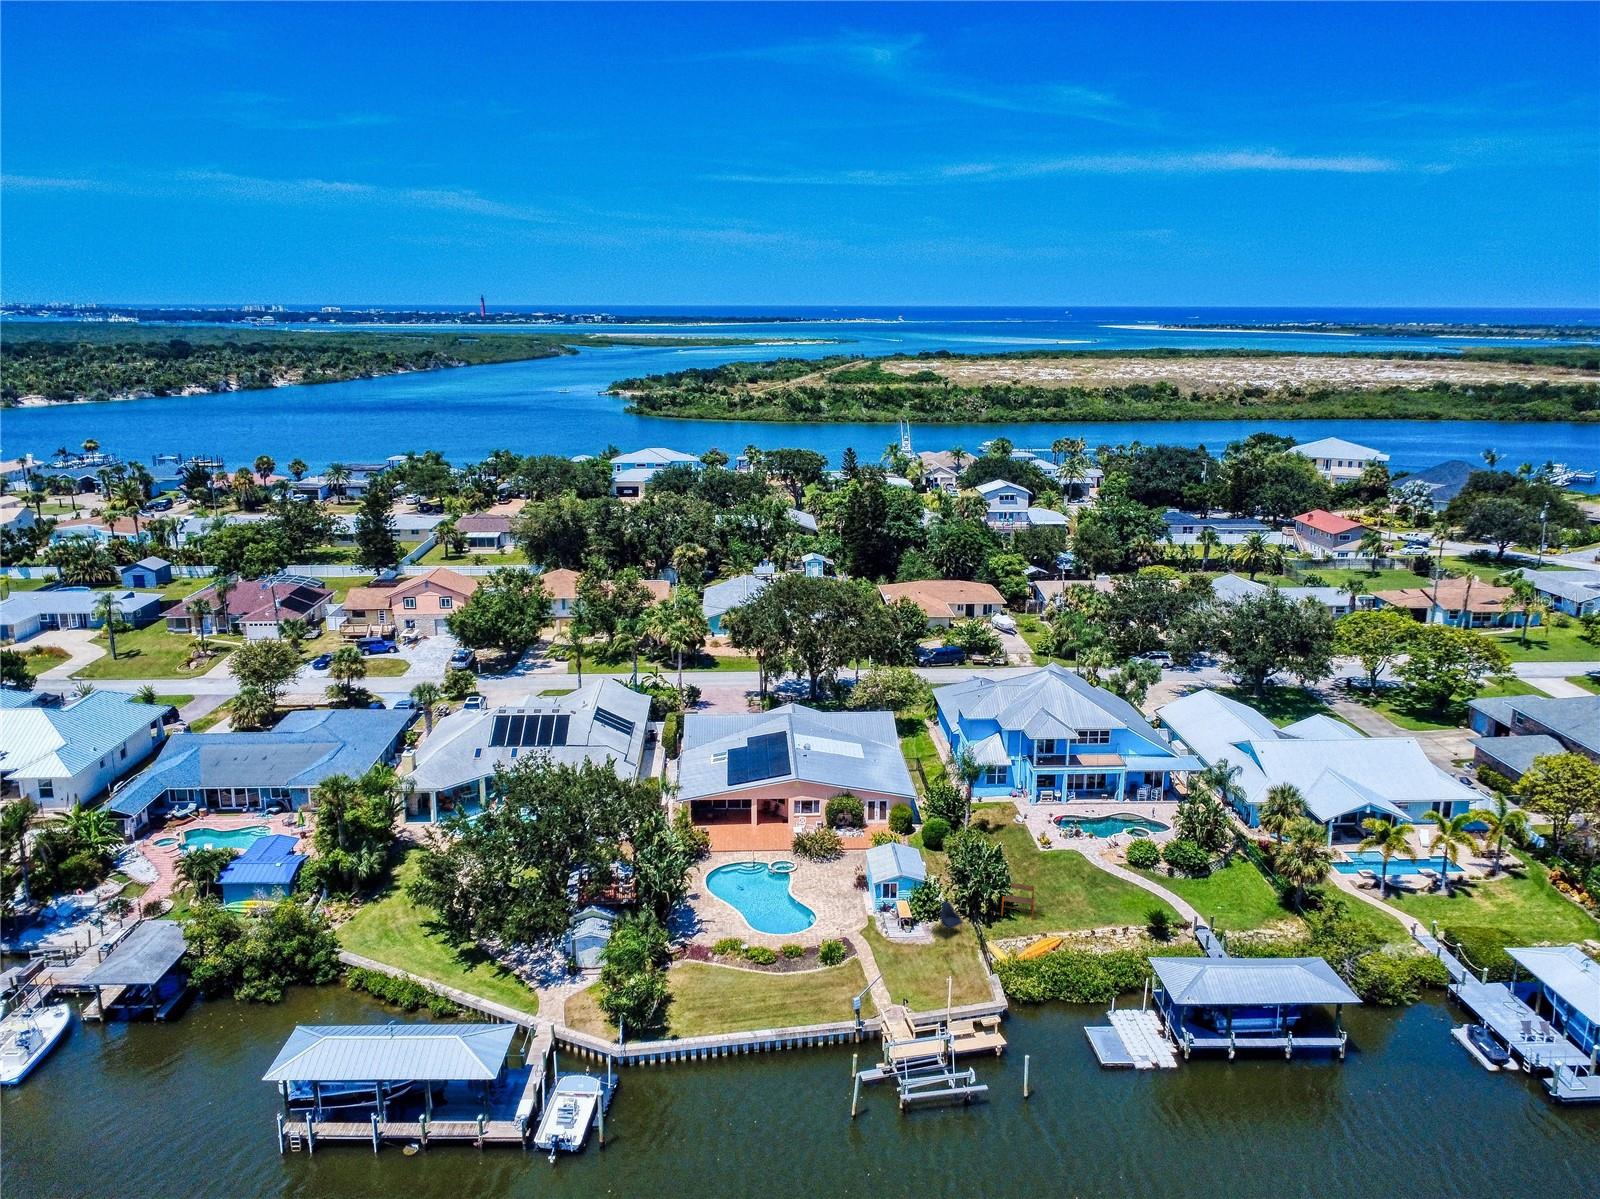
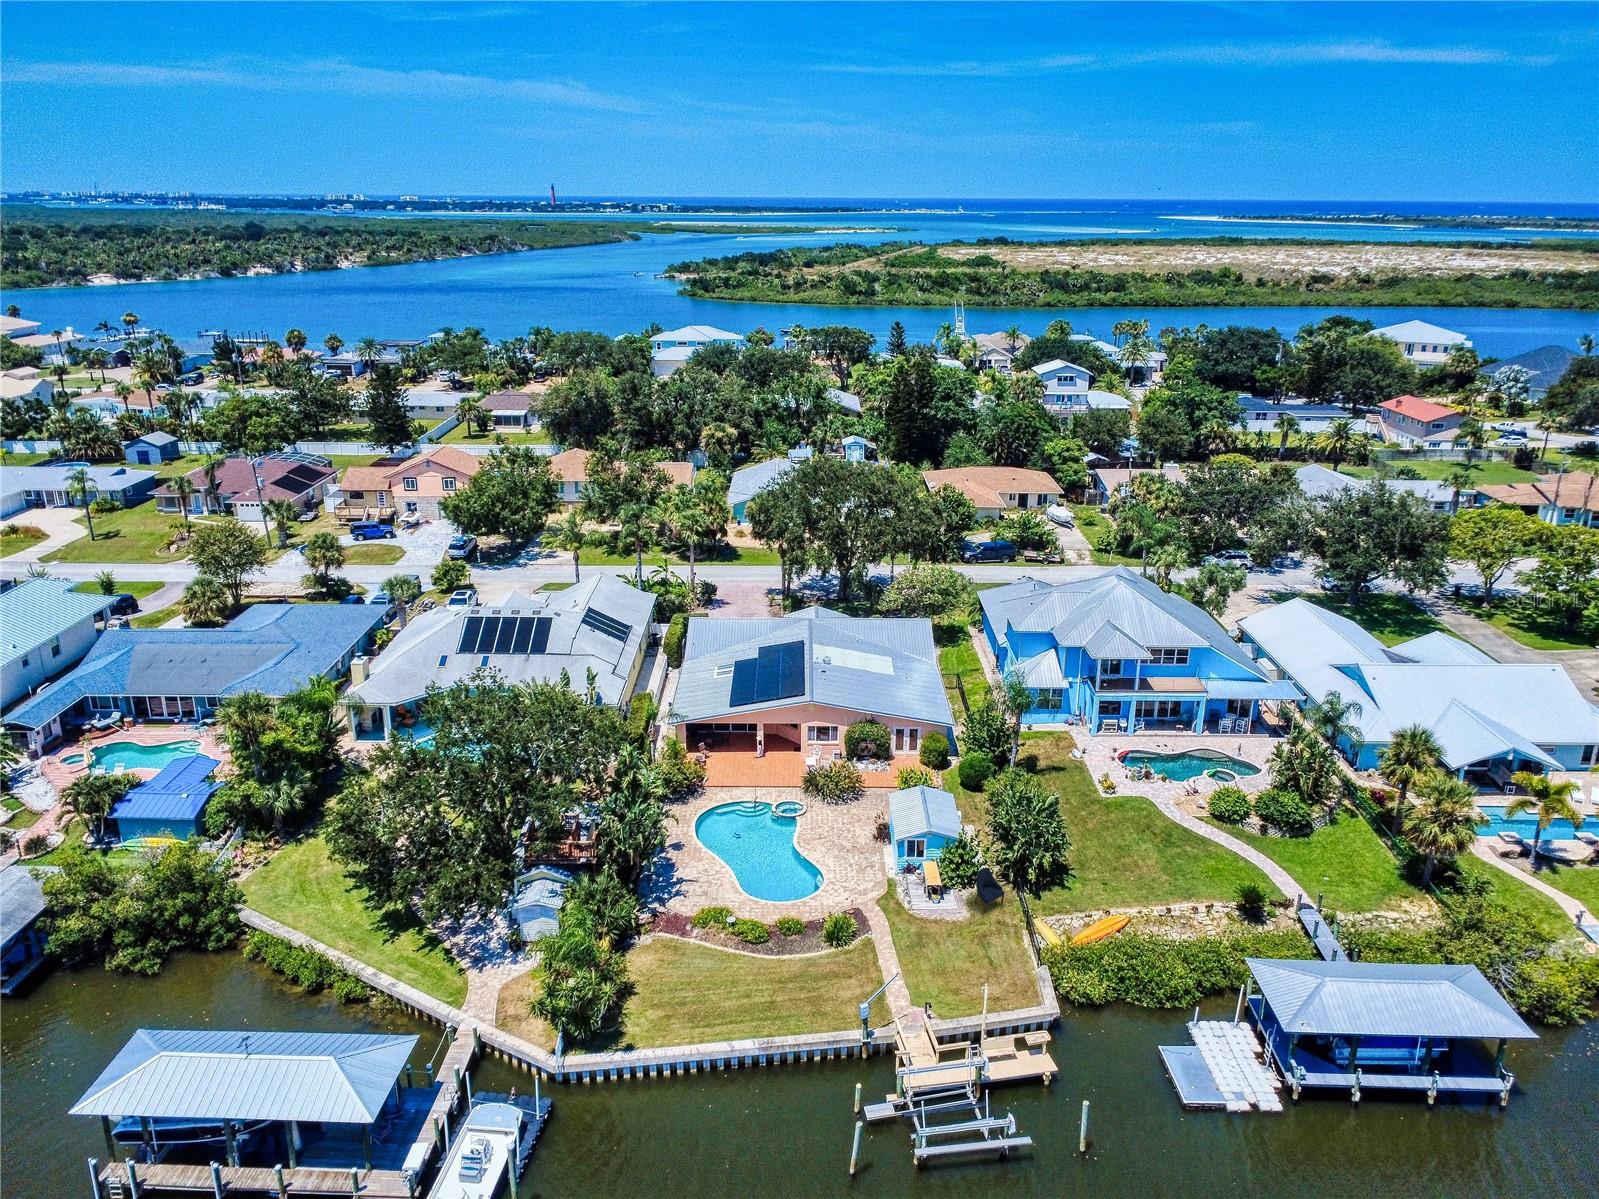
bench: present [1001,883,1035,920] -> none [1052,842,1096,891]

